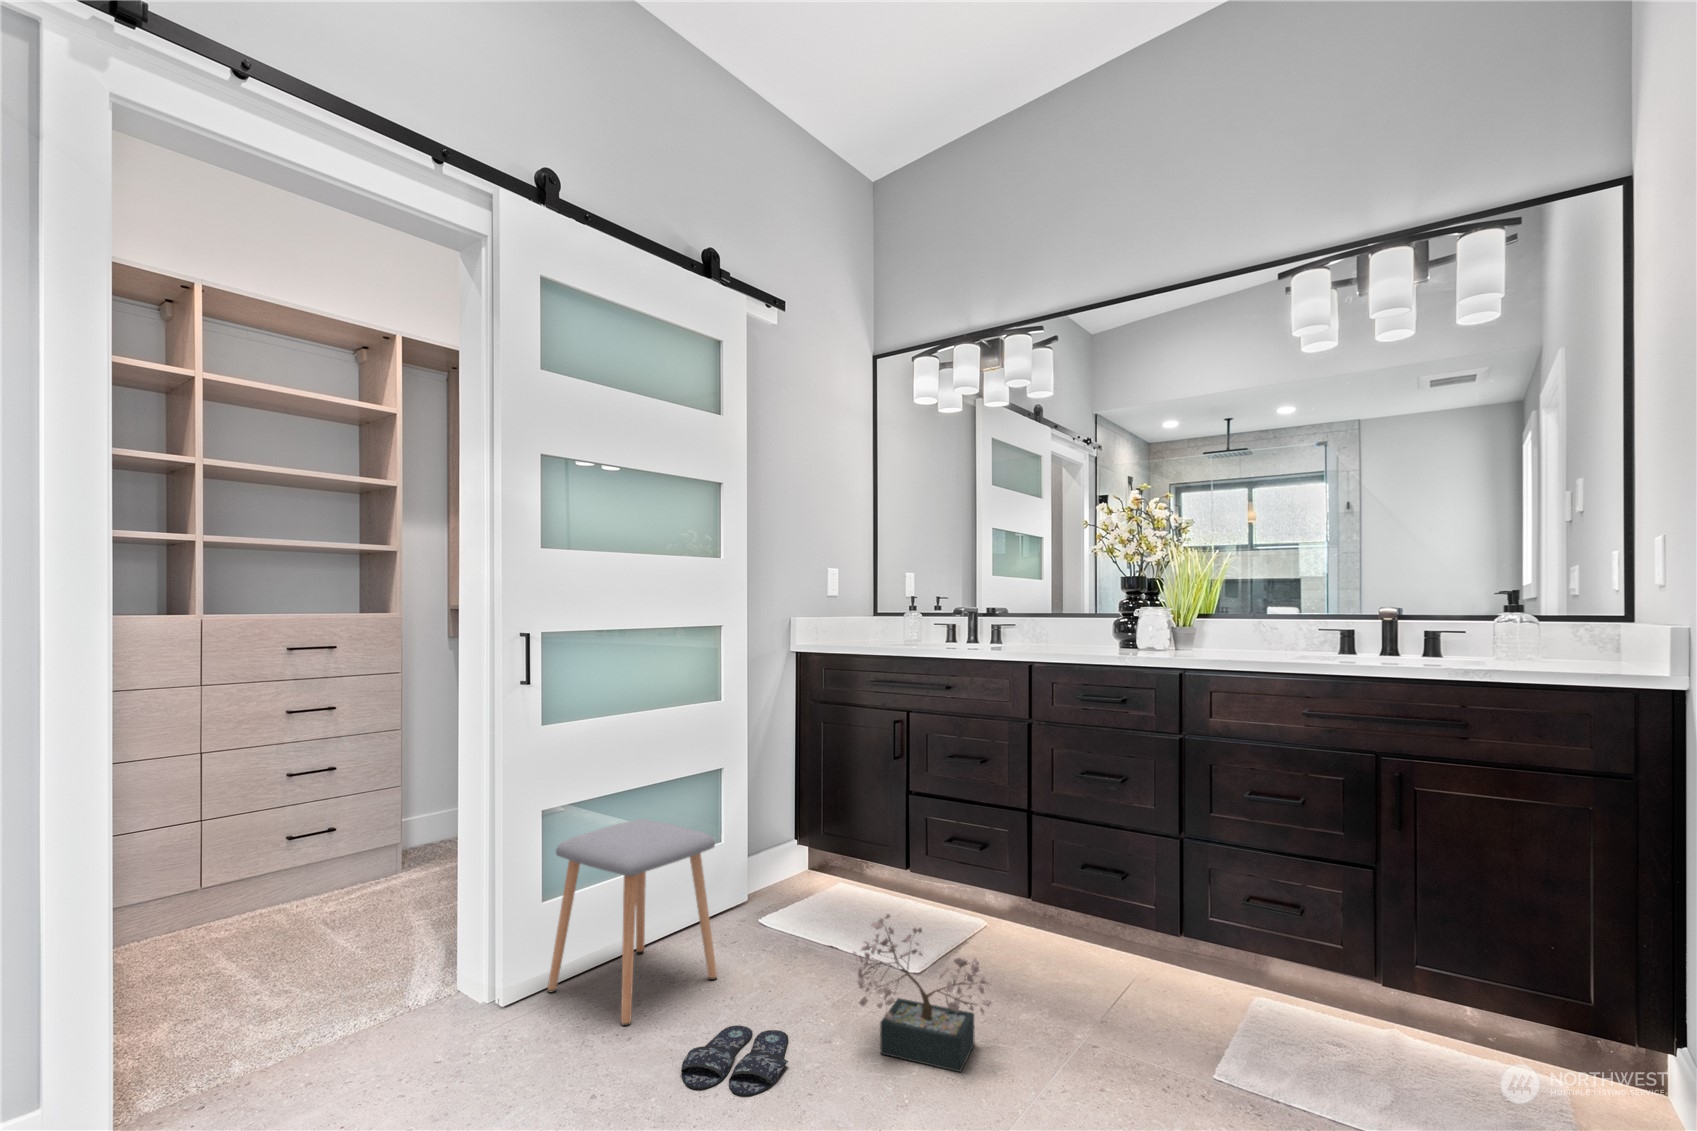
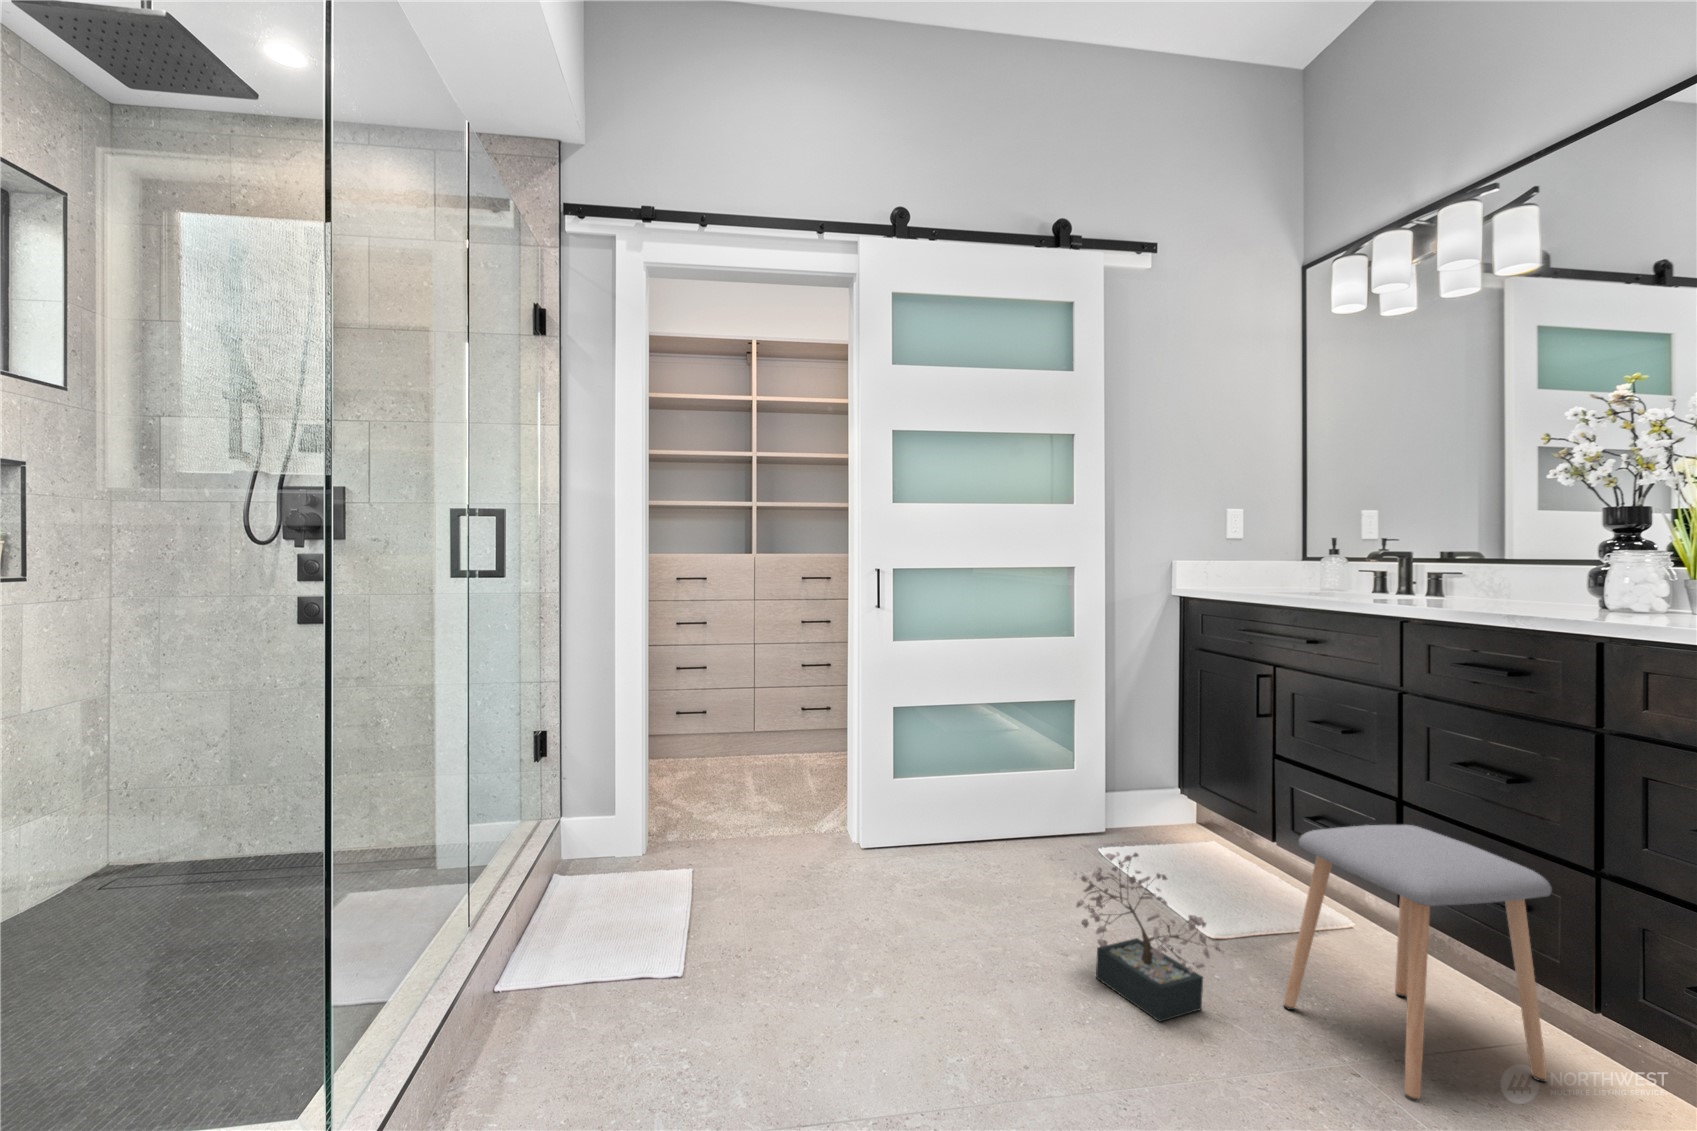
stool: present [548,819,717,1026] -> present [1284,825,1552,1101]
slippers: present [681,1025,788,1096] -> none [917,911,1027,961]

